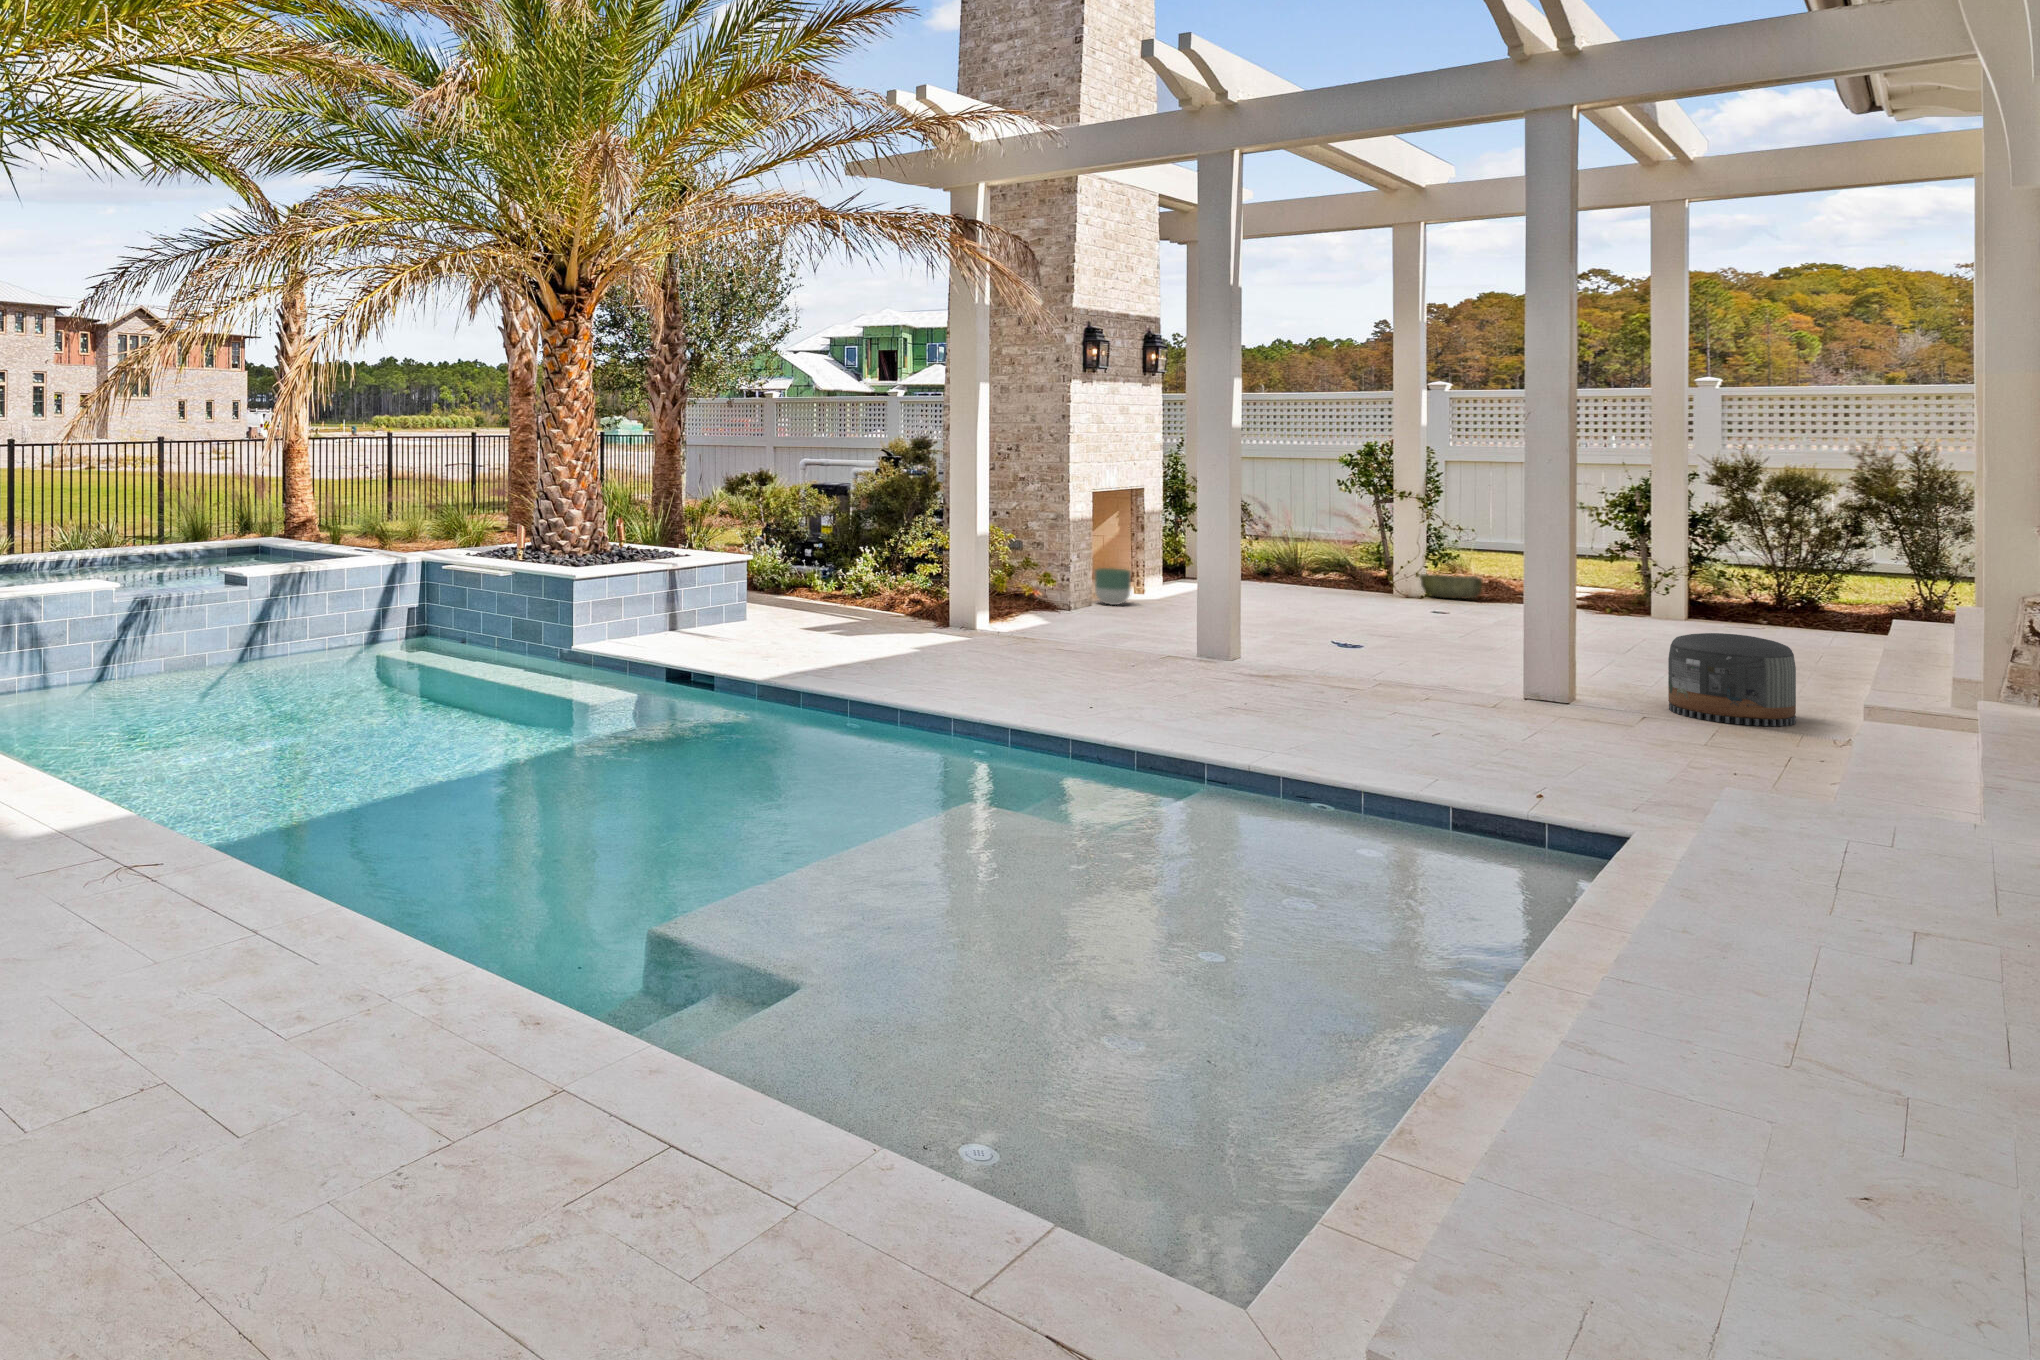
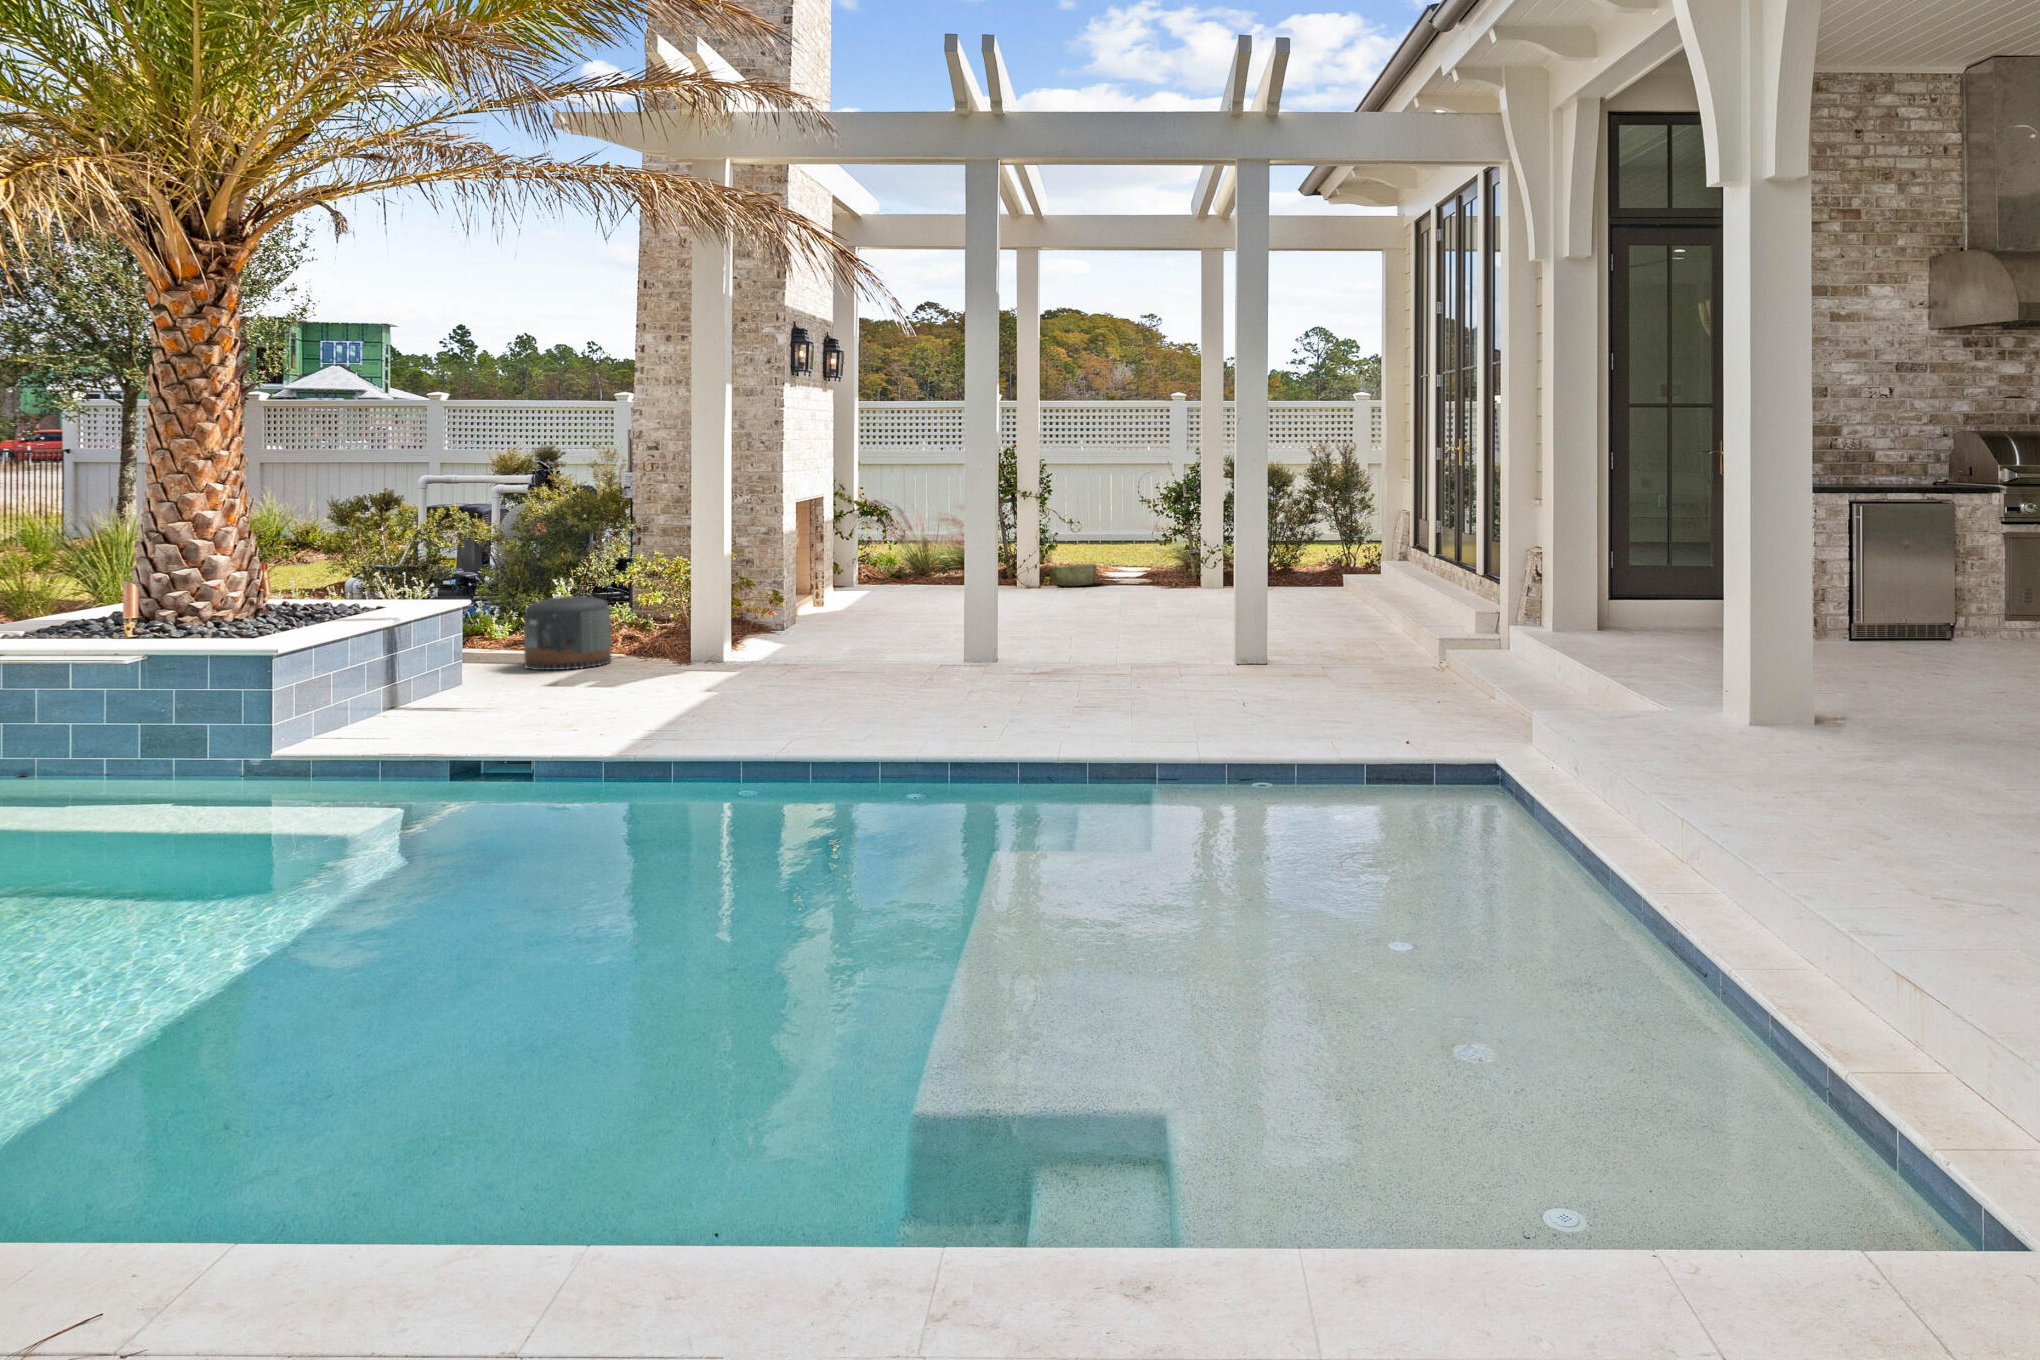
planter: present [1094,568,1131,605] -> none [805,583,841,622]
pouf: present [1668,633,1796,726] -> present [524,596,611,670]

